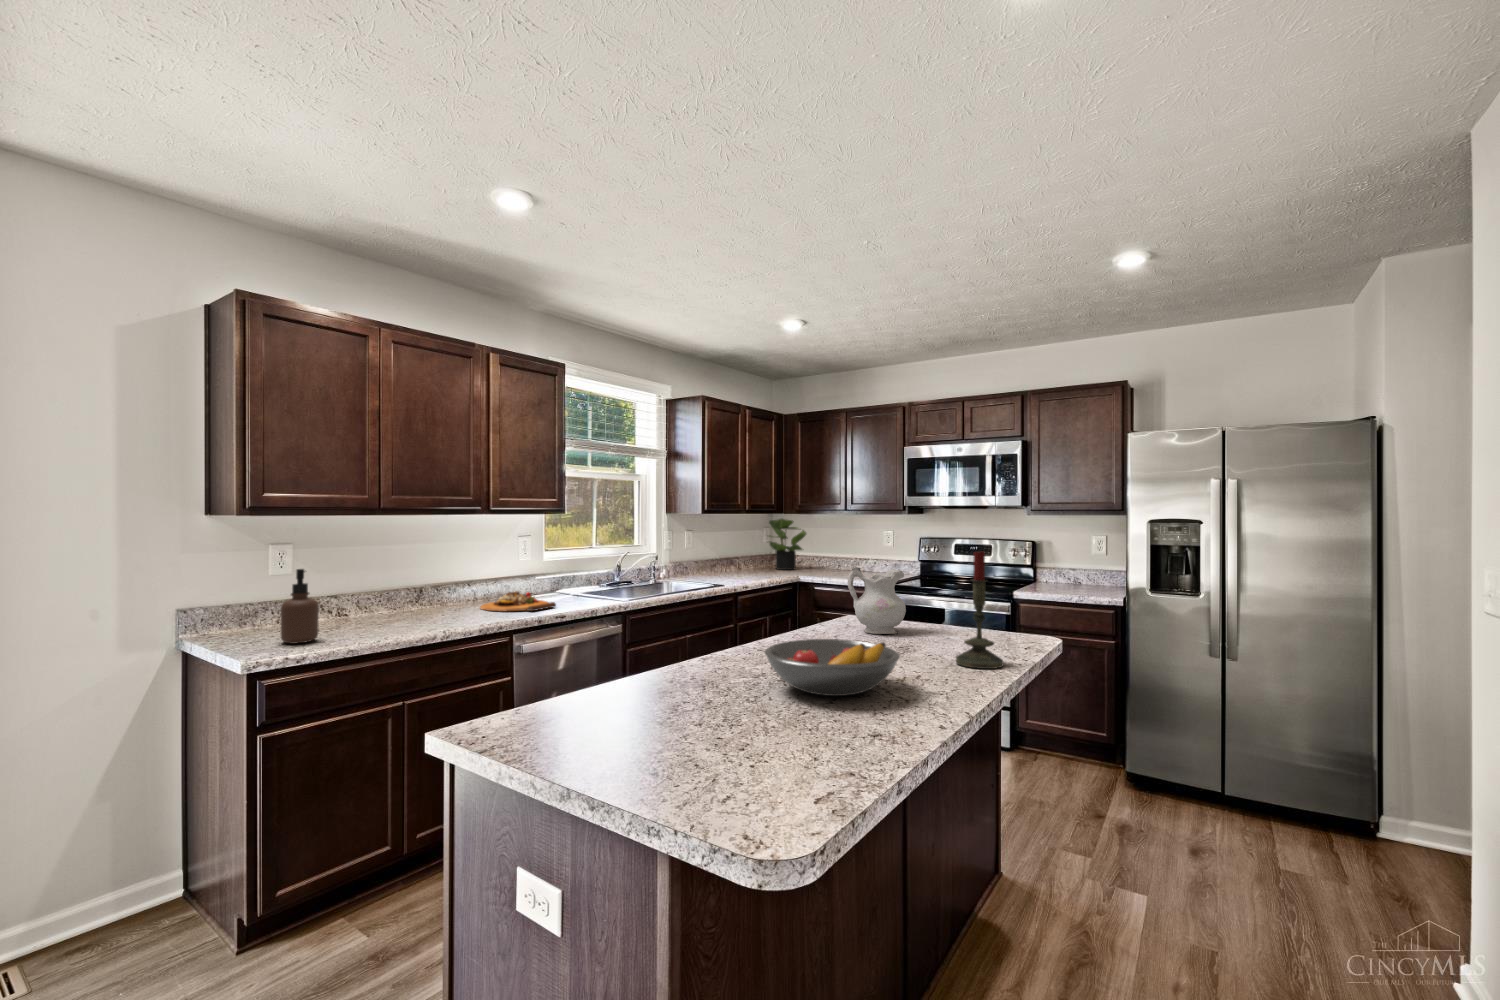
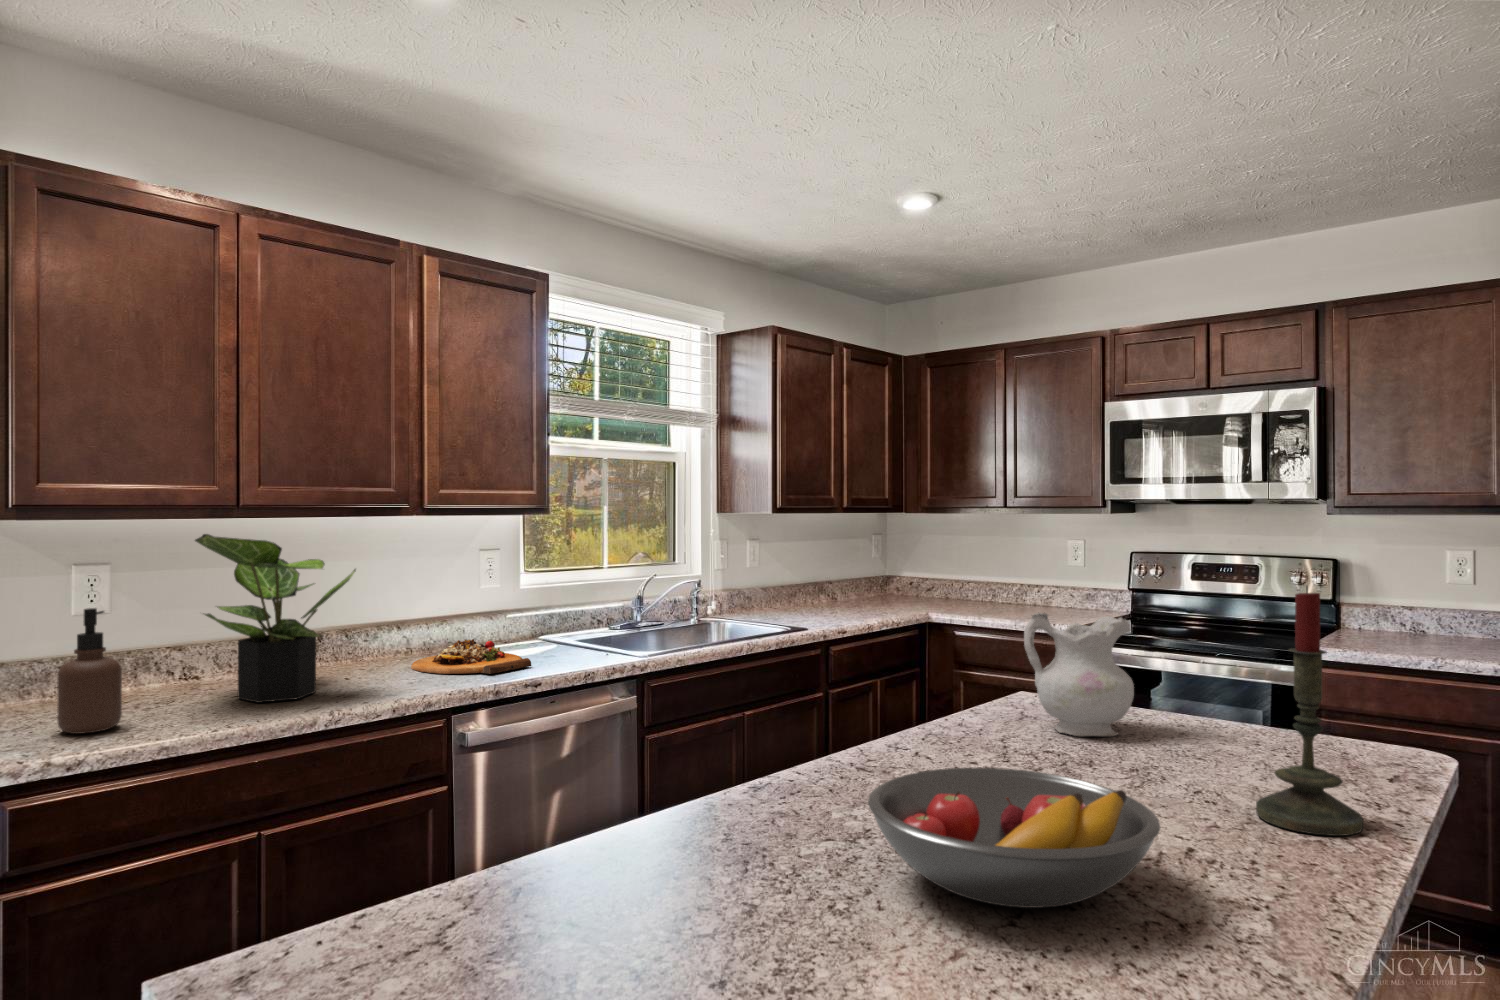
potted plant: present [769,519,806,570] -> present [195,534,356,703]

